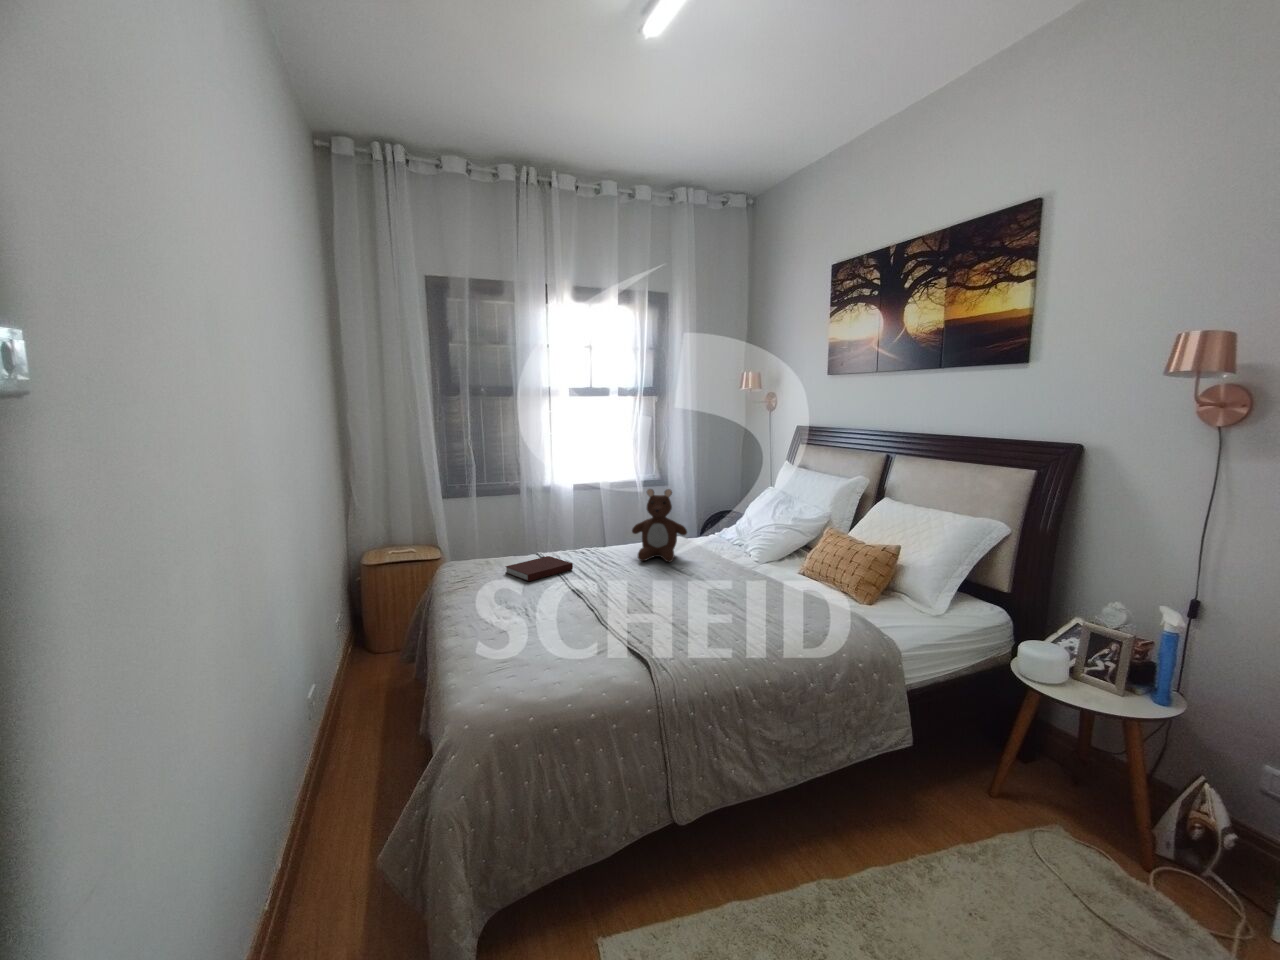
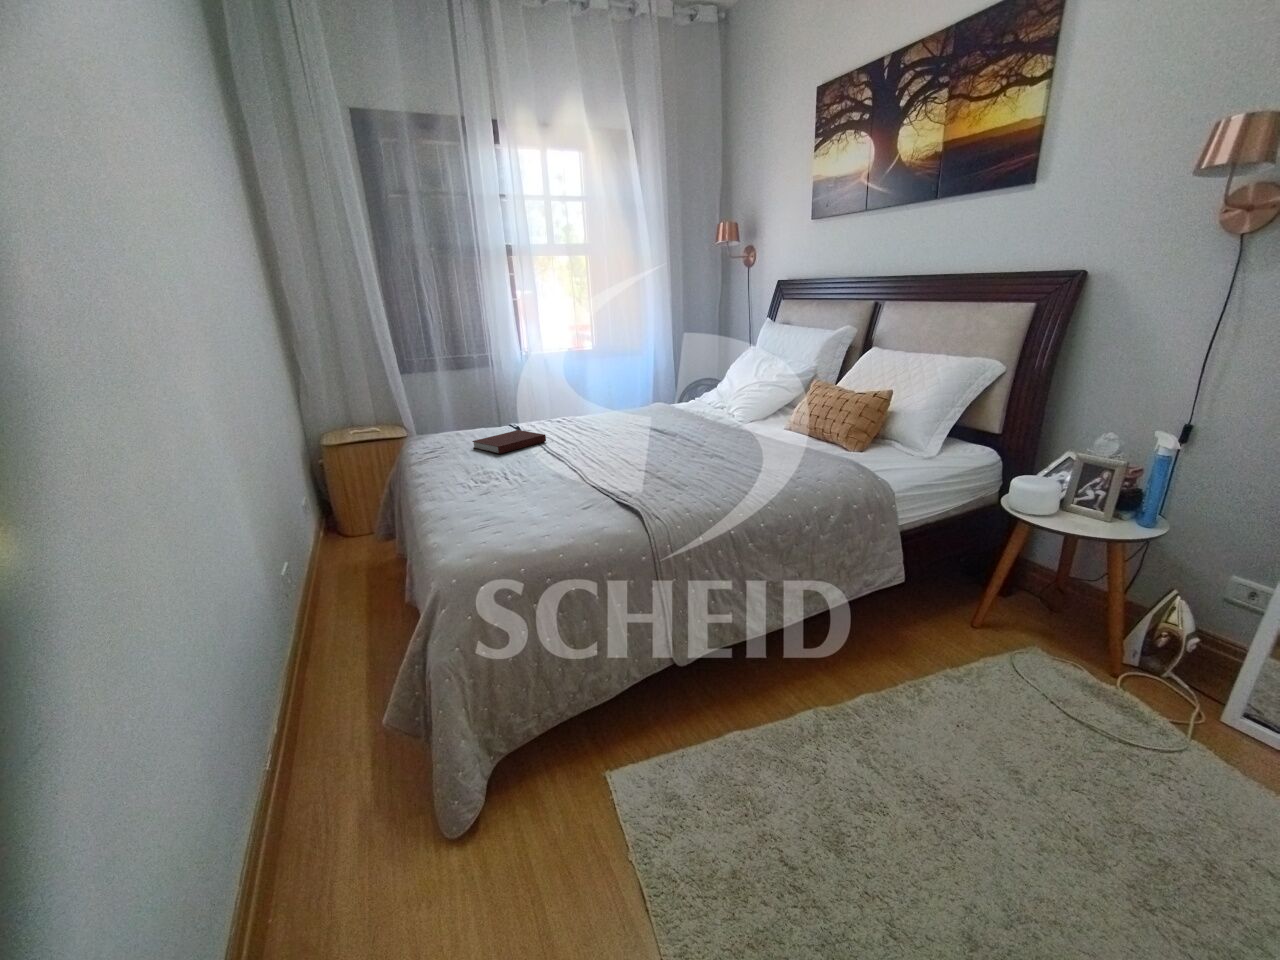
teddy bear: present [632,489,687,562] -> none [606,352,665,431]

